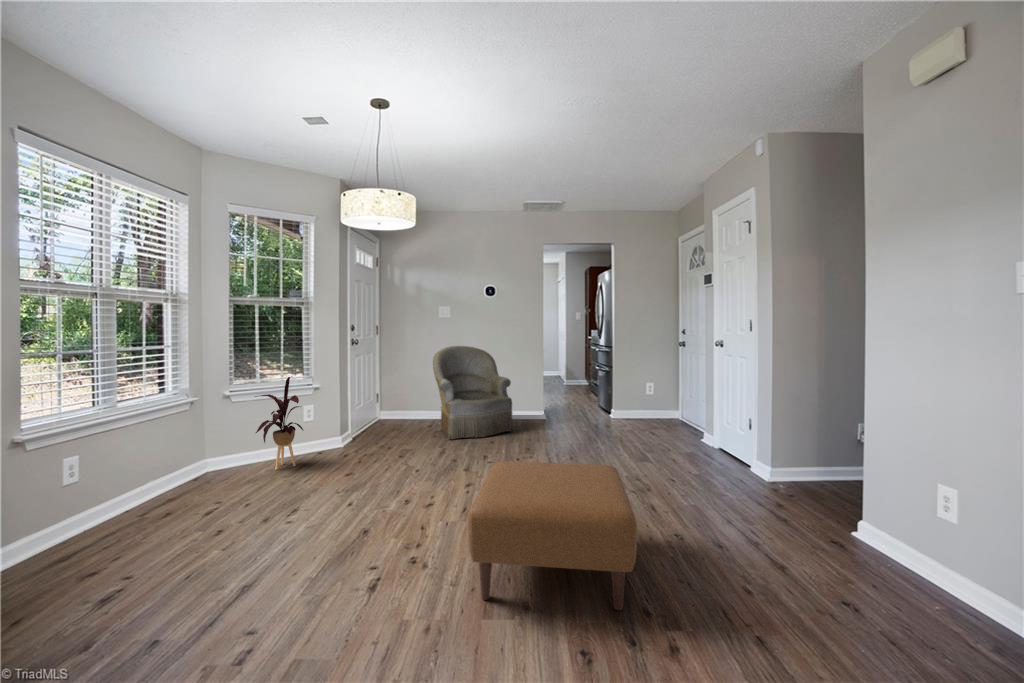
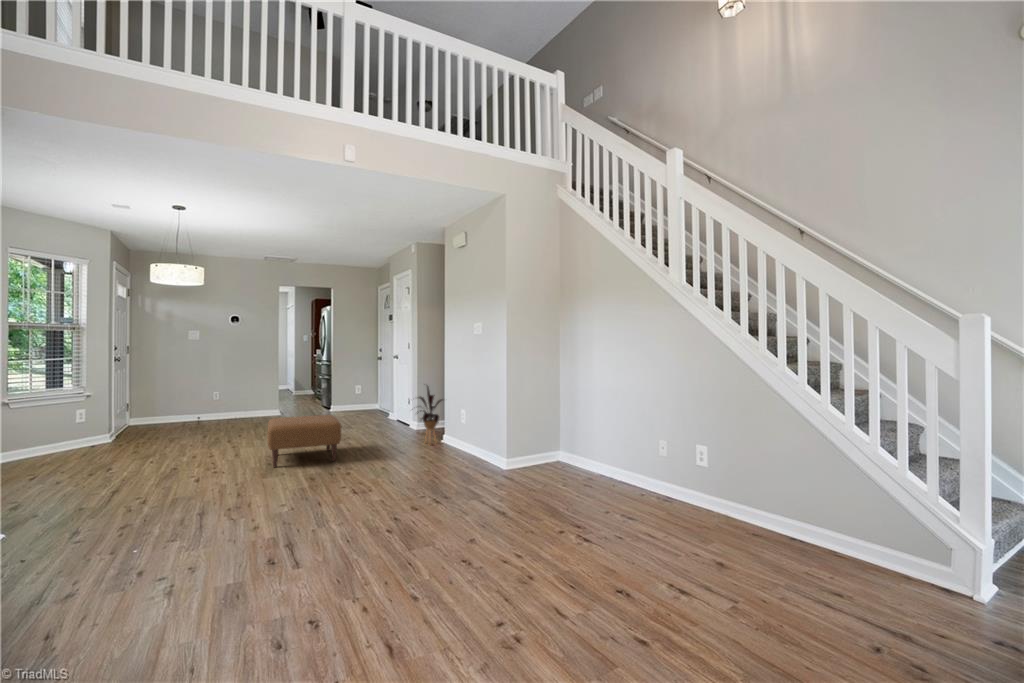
armchair: present [433,346,512,439] -> none [185,362,258,431]
house plant: present [255,376,303,470] -> present [419,386,442,439]

